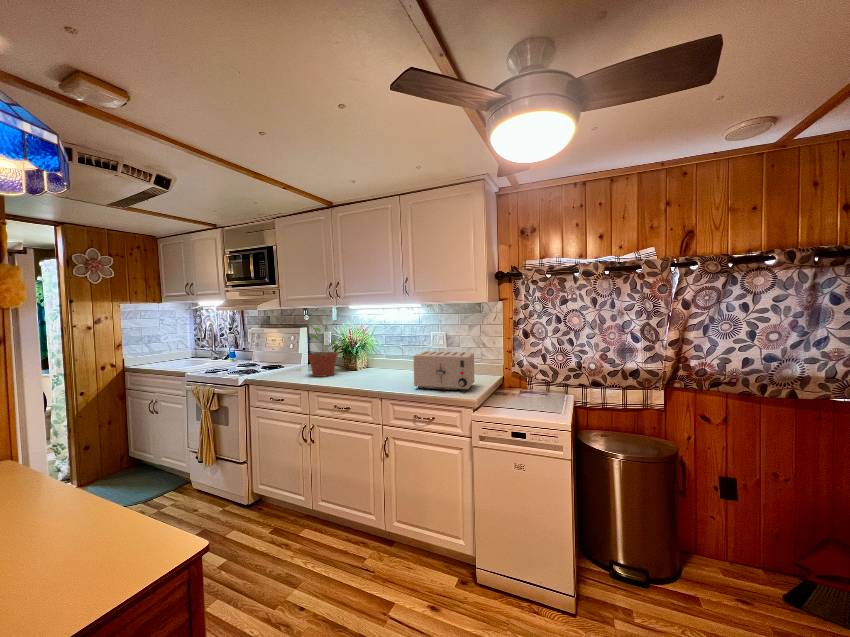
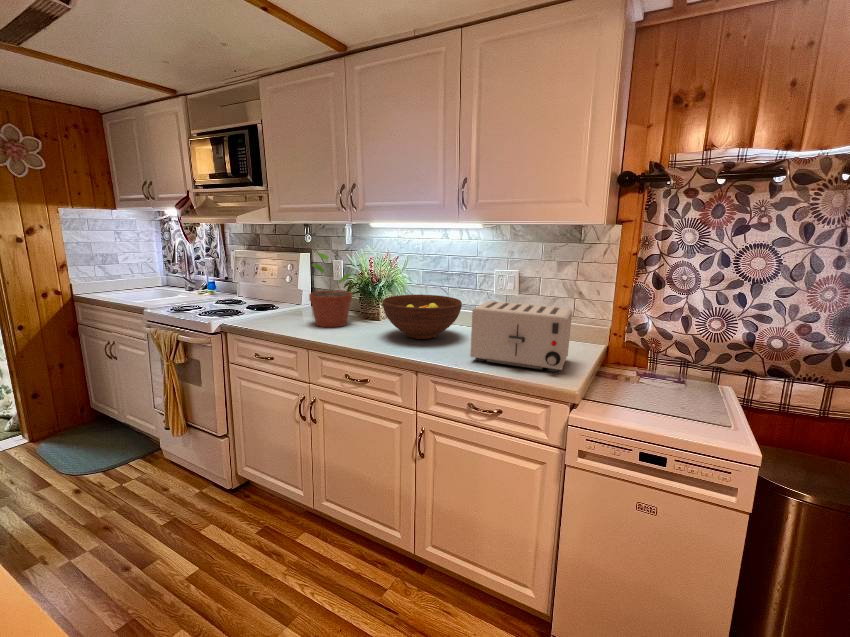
fruit bowl: none [358,351,409,379] -> present [382,295,462,339]

